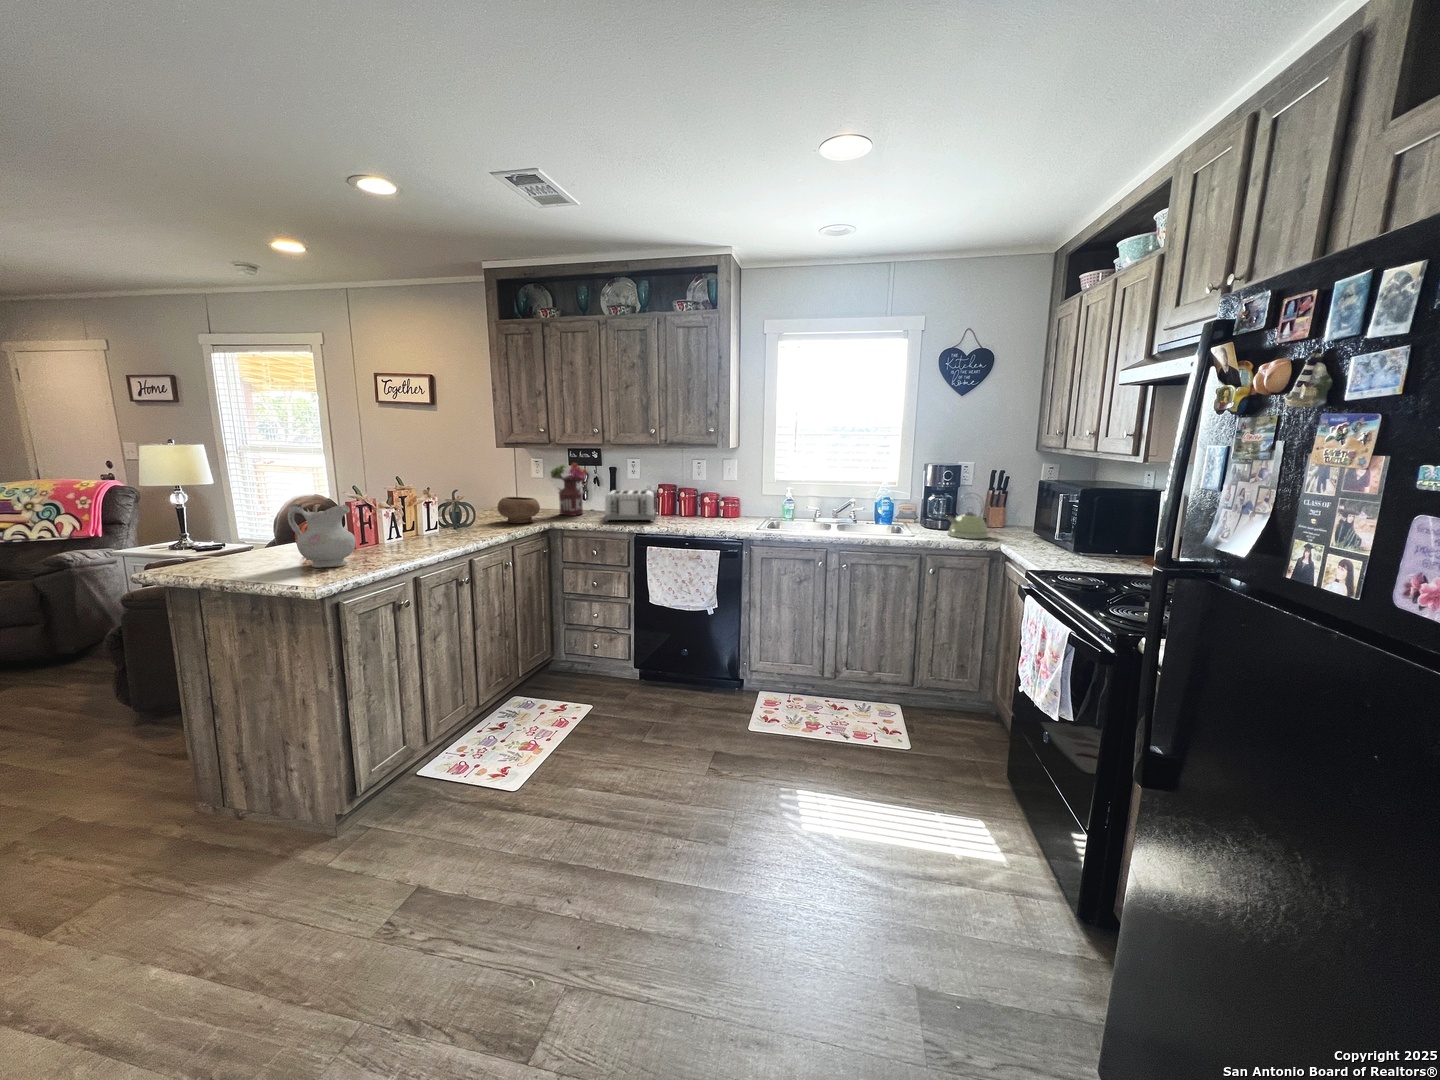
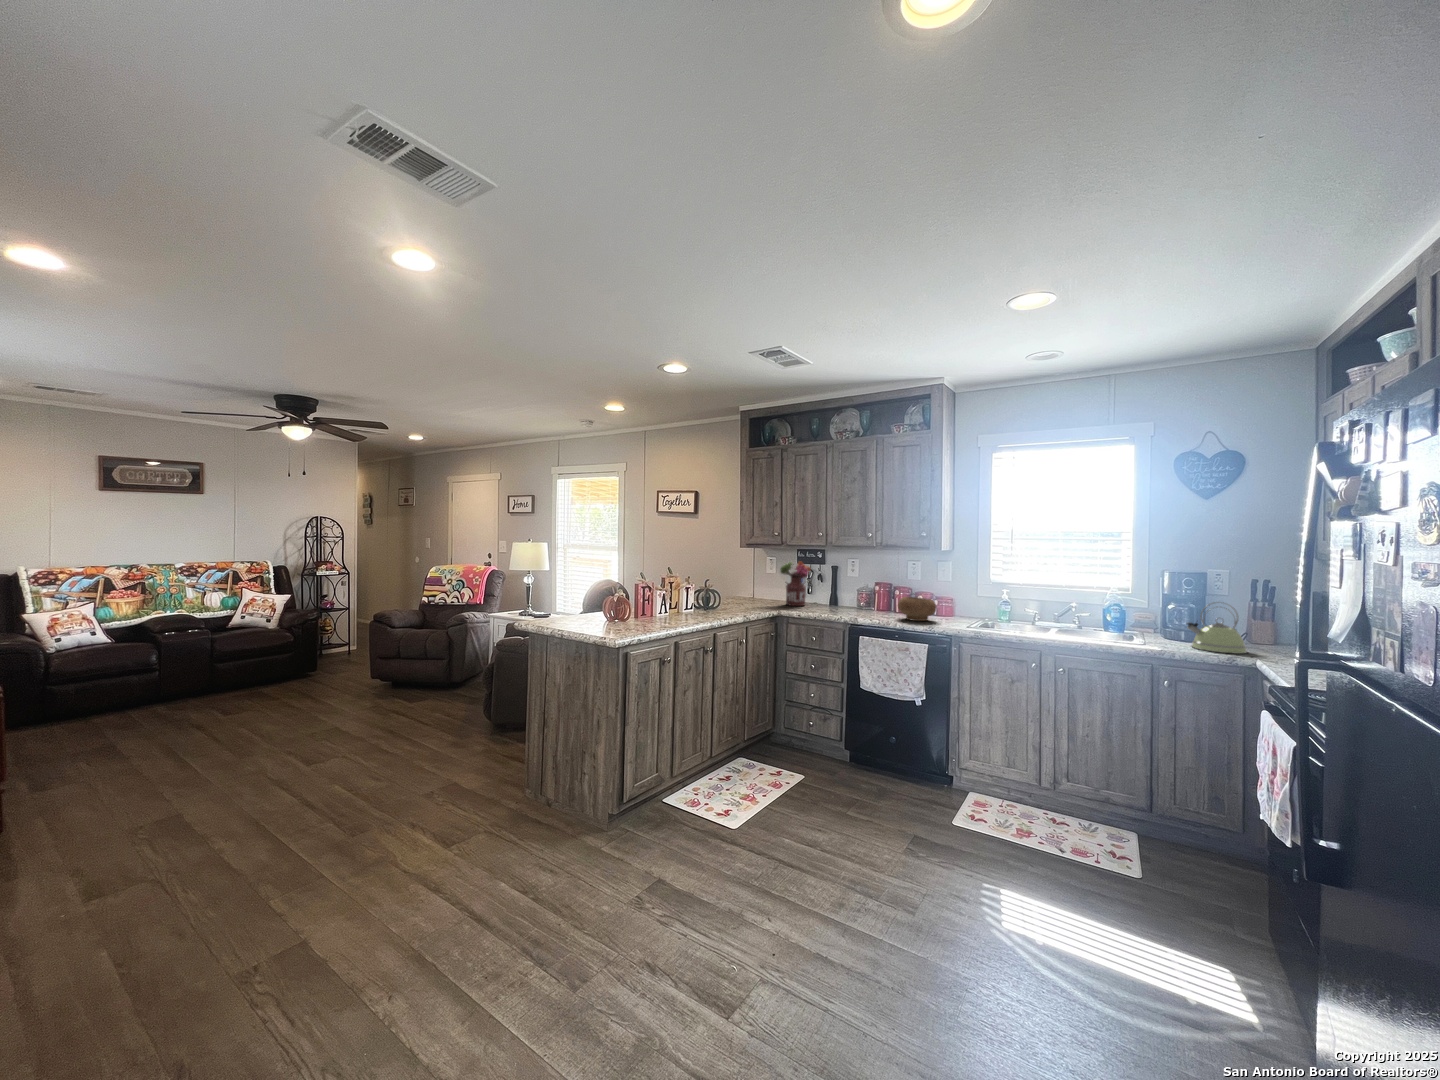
toaster: present [605,490,655,521] -> none [823,586,869,615]
bowl: present [497,497,540,523] -> present [898,597,936,621]
ceramic pitcher: present [288,504,355,568] -> none [603,583,640,629]

